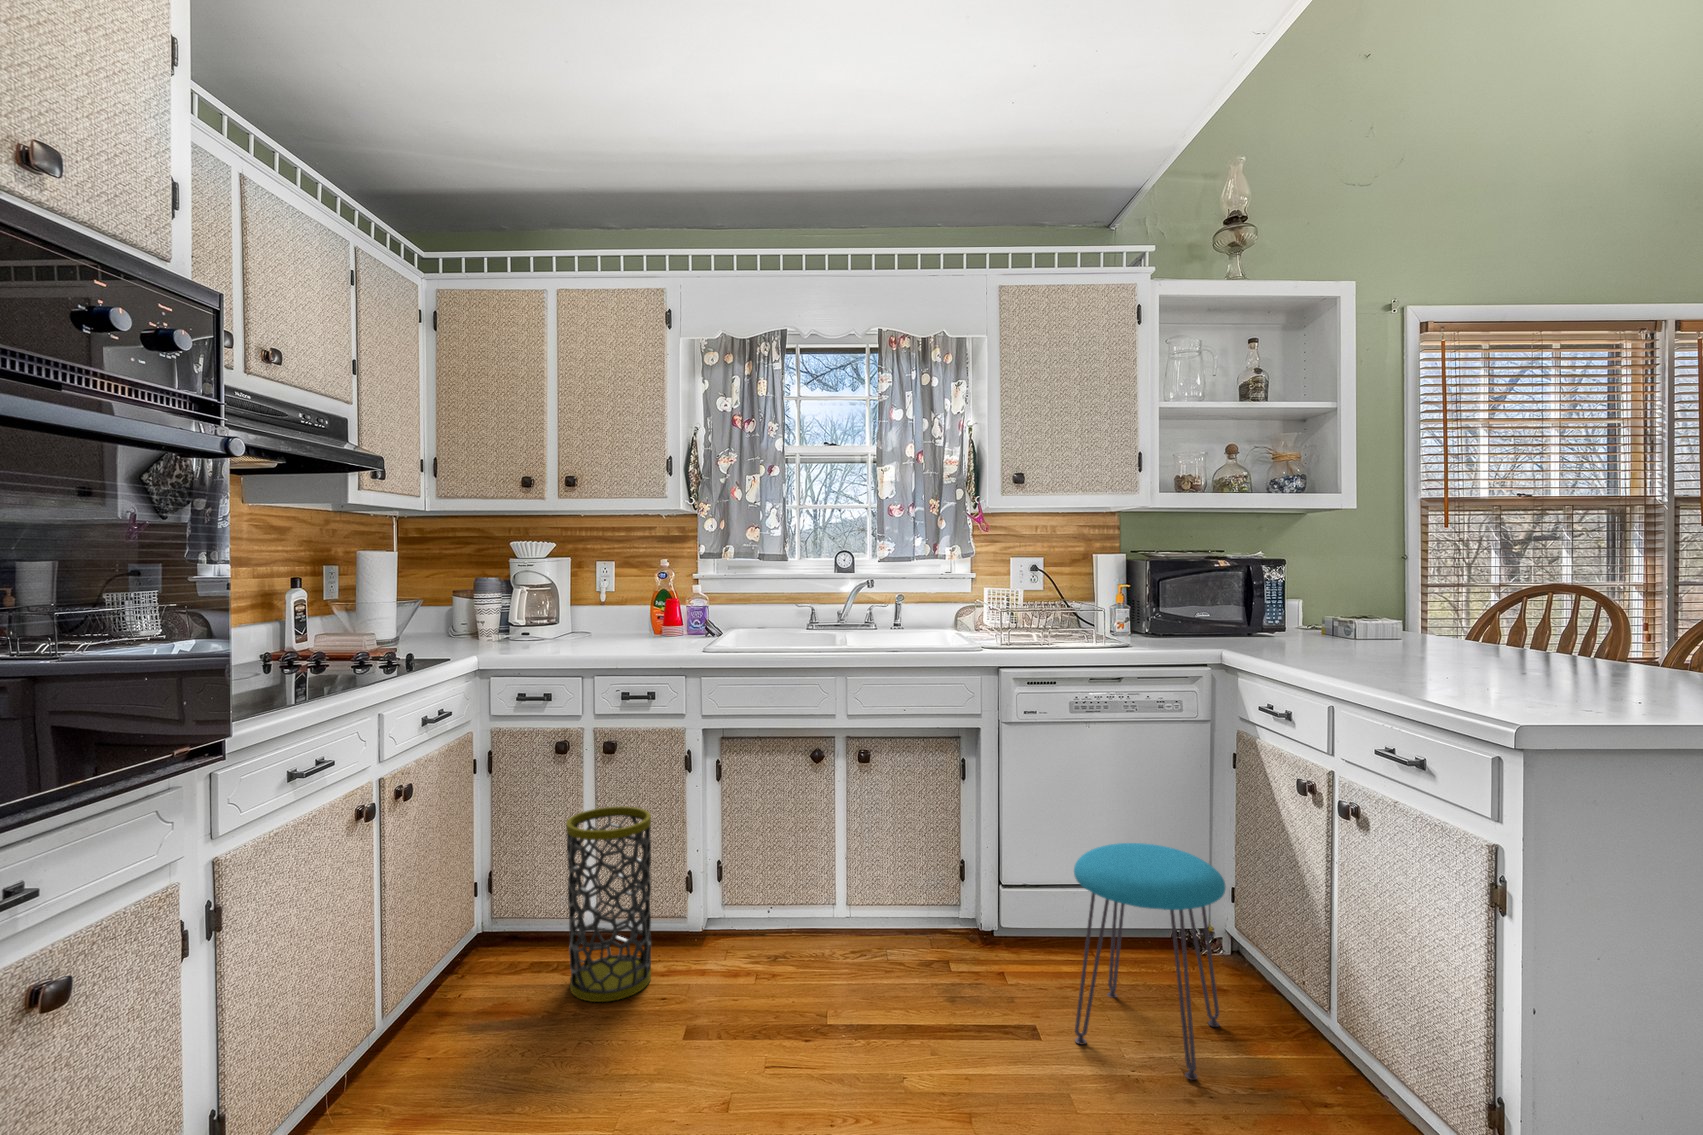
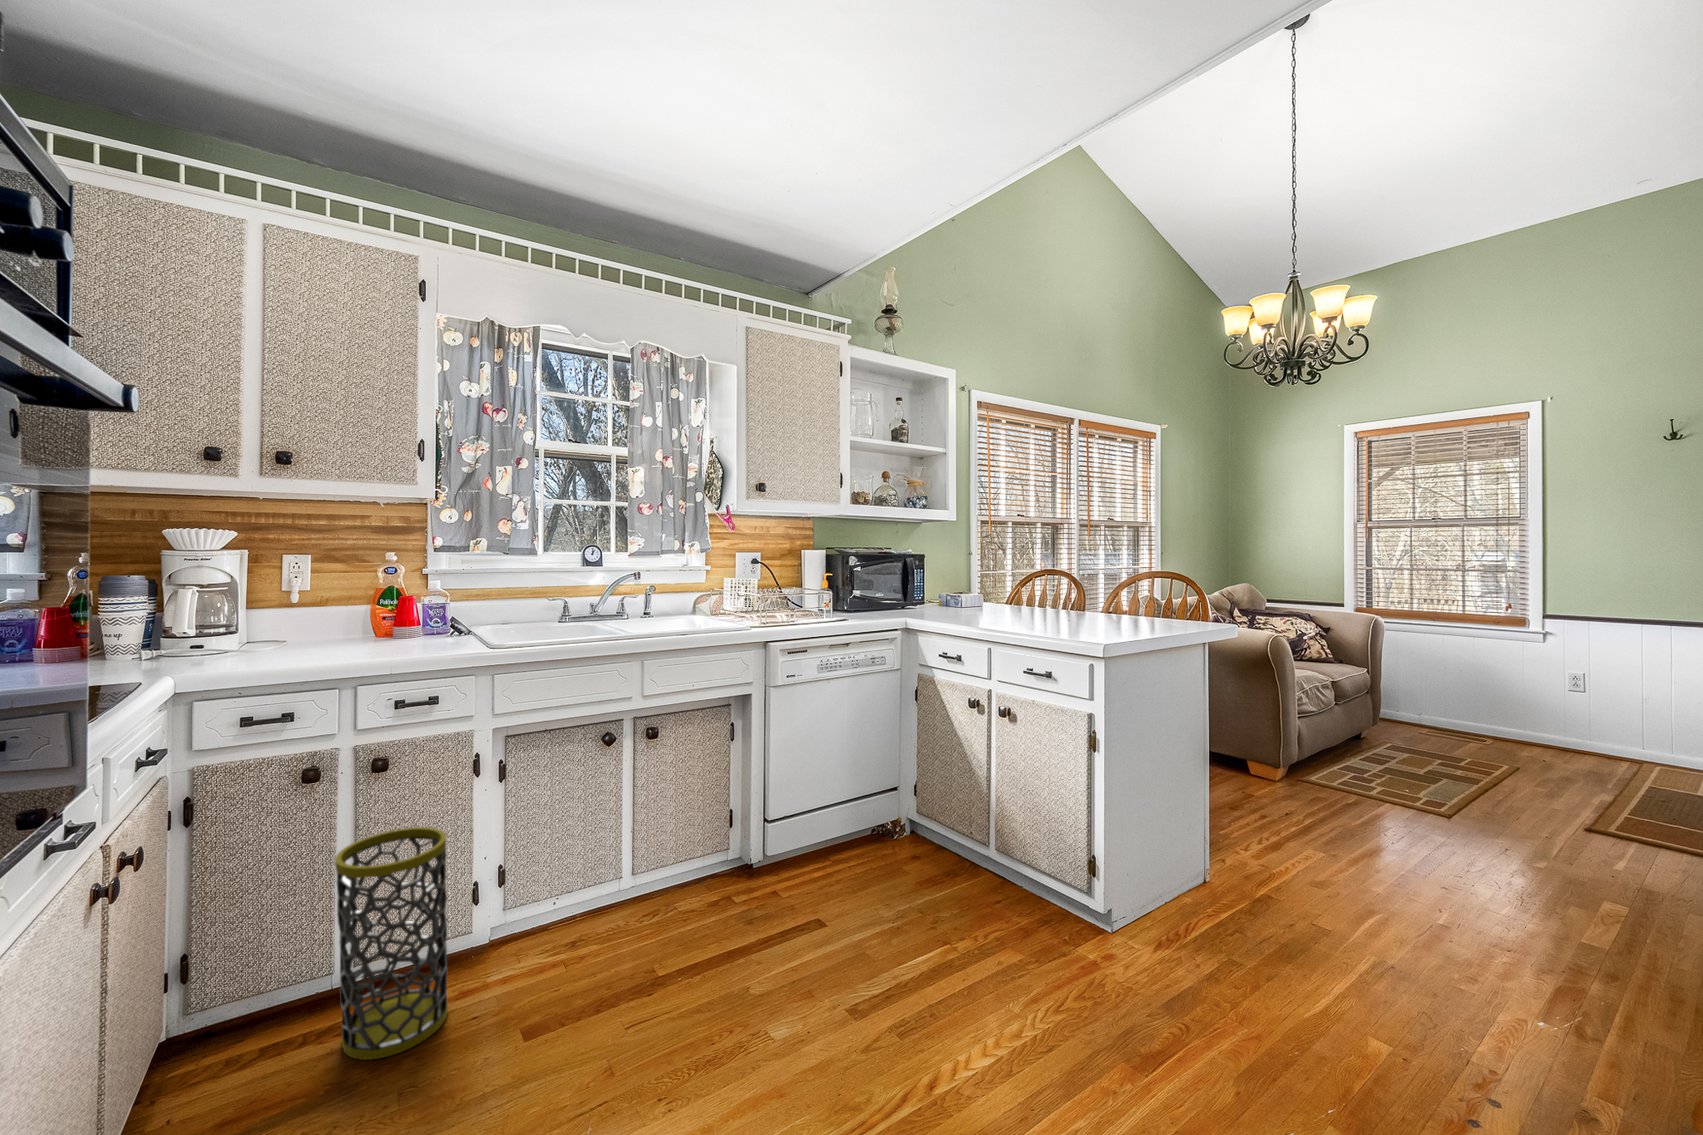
stool: present [1074,843,1226,1080] -> none [851,768,958,932]

